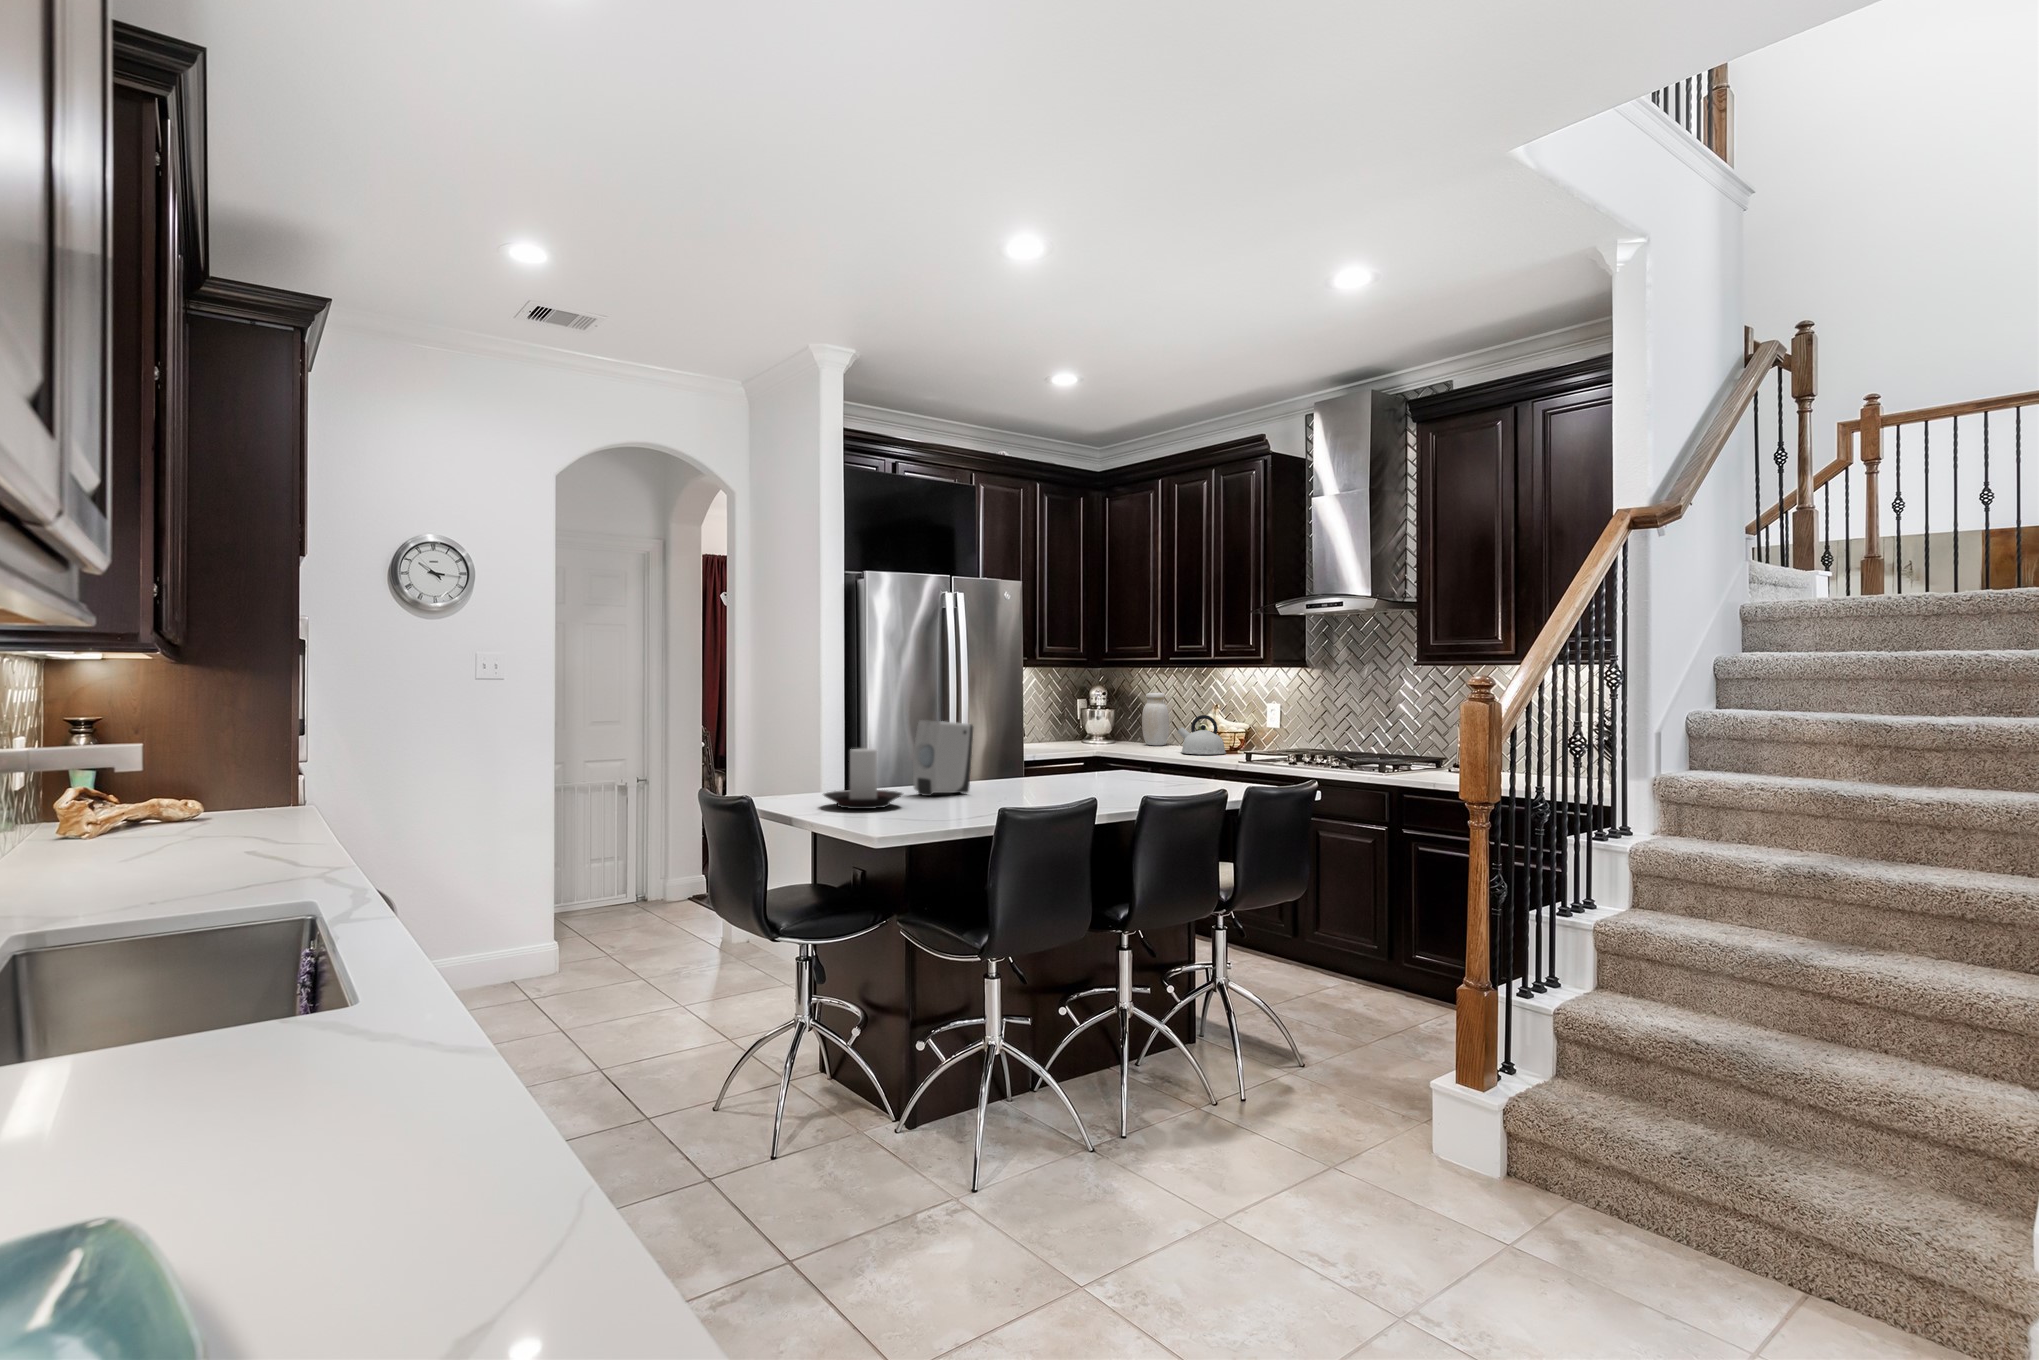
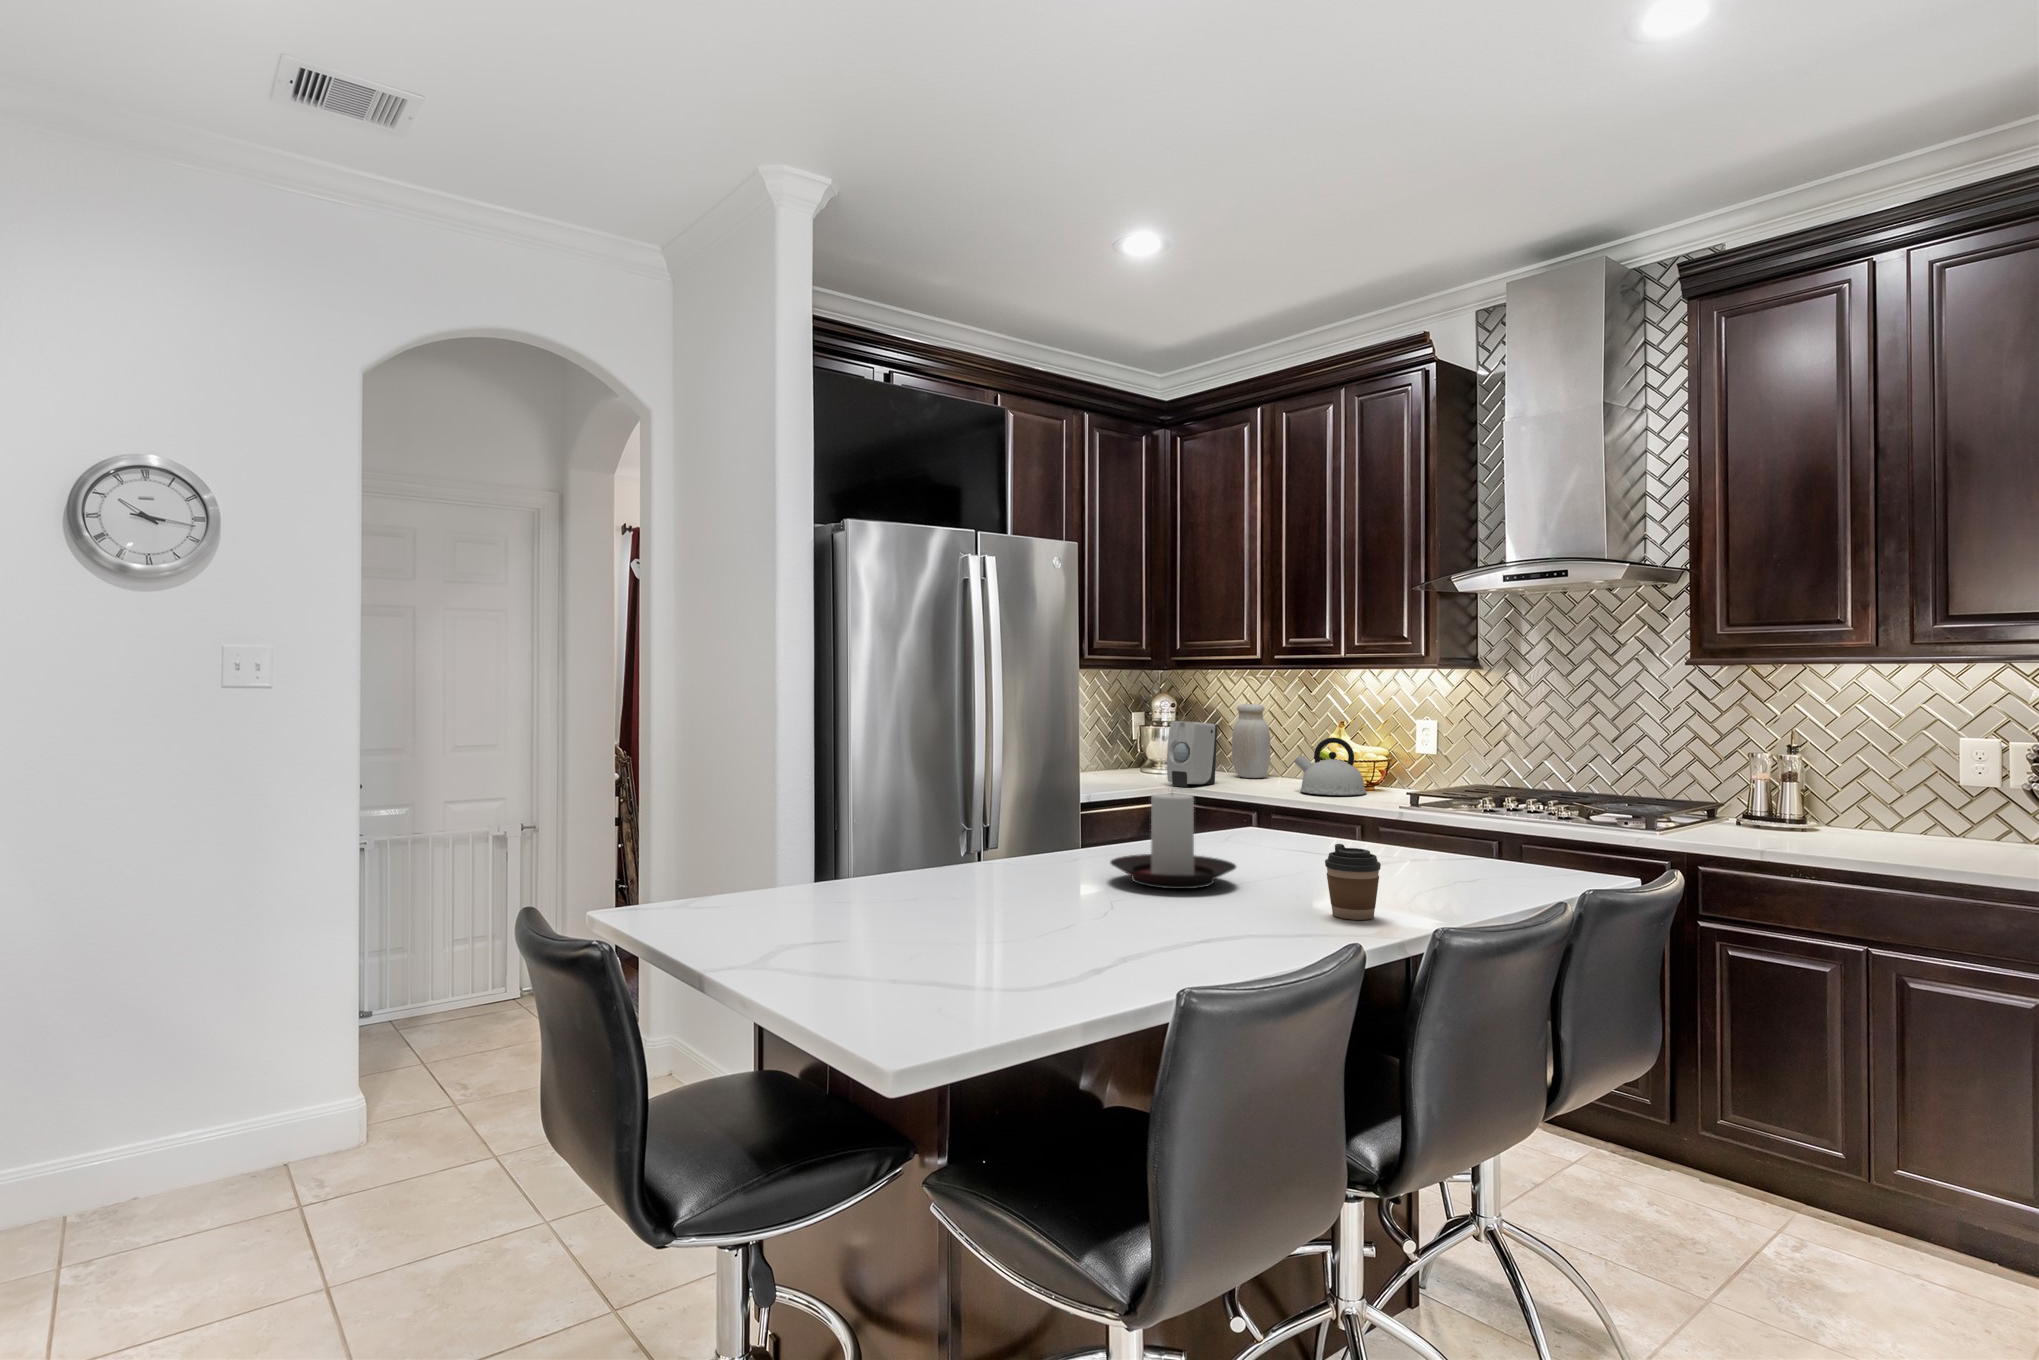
soap dispenser: present [913,720,973,796] -> present [1167,721,1217,787]
candle holder: present [824,749,902,809] -> present [1110,793,1236,889]
coffee cup: none [1125,761,1153,800] -> present [1325,844,1381,920]

